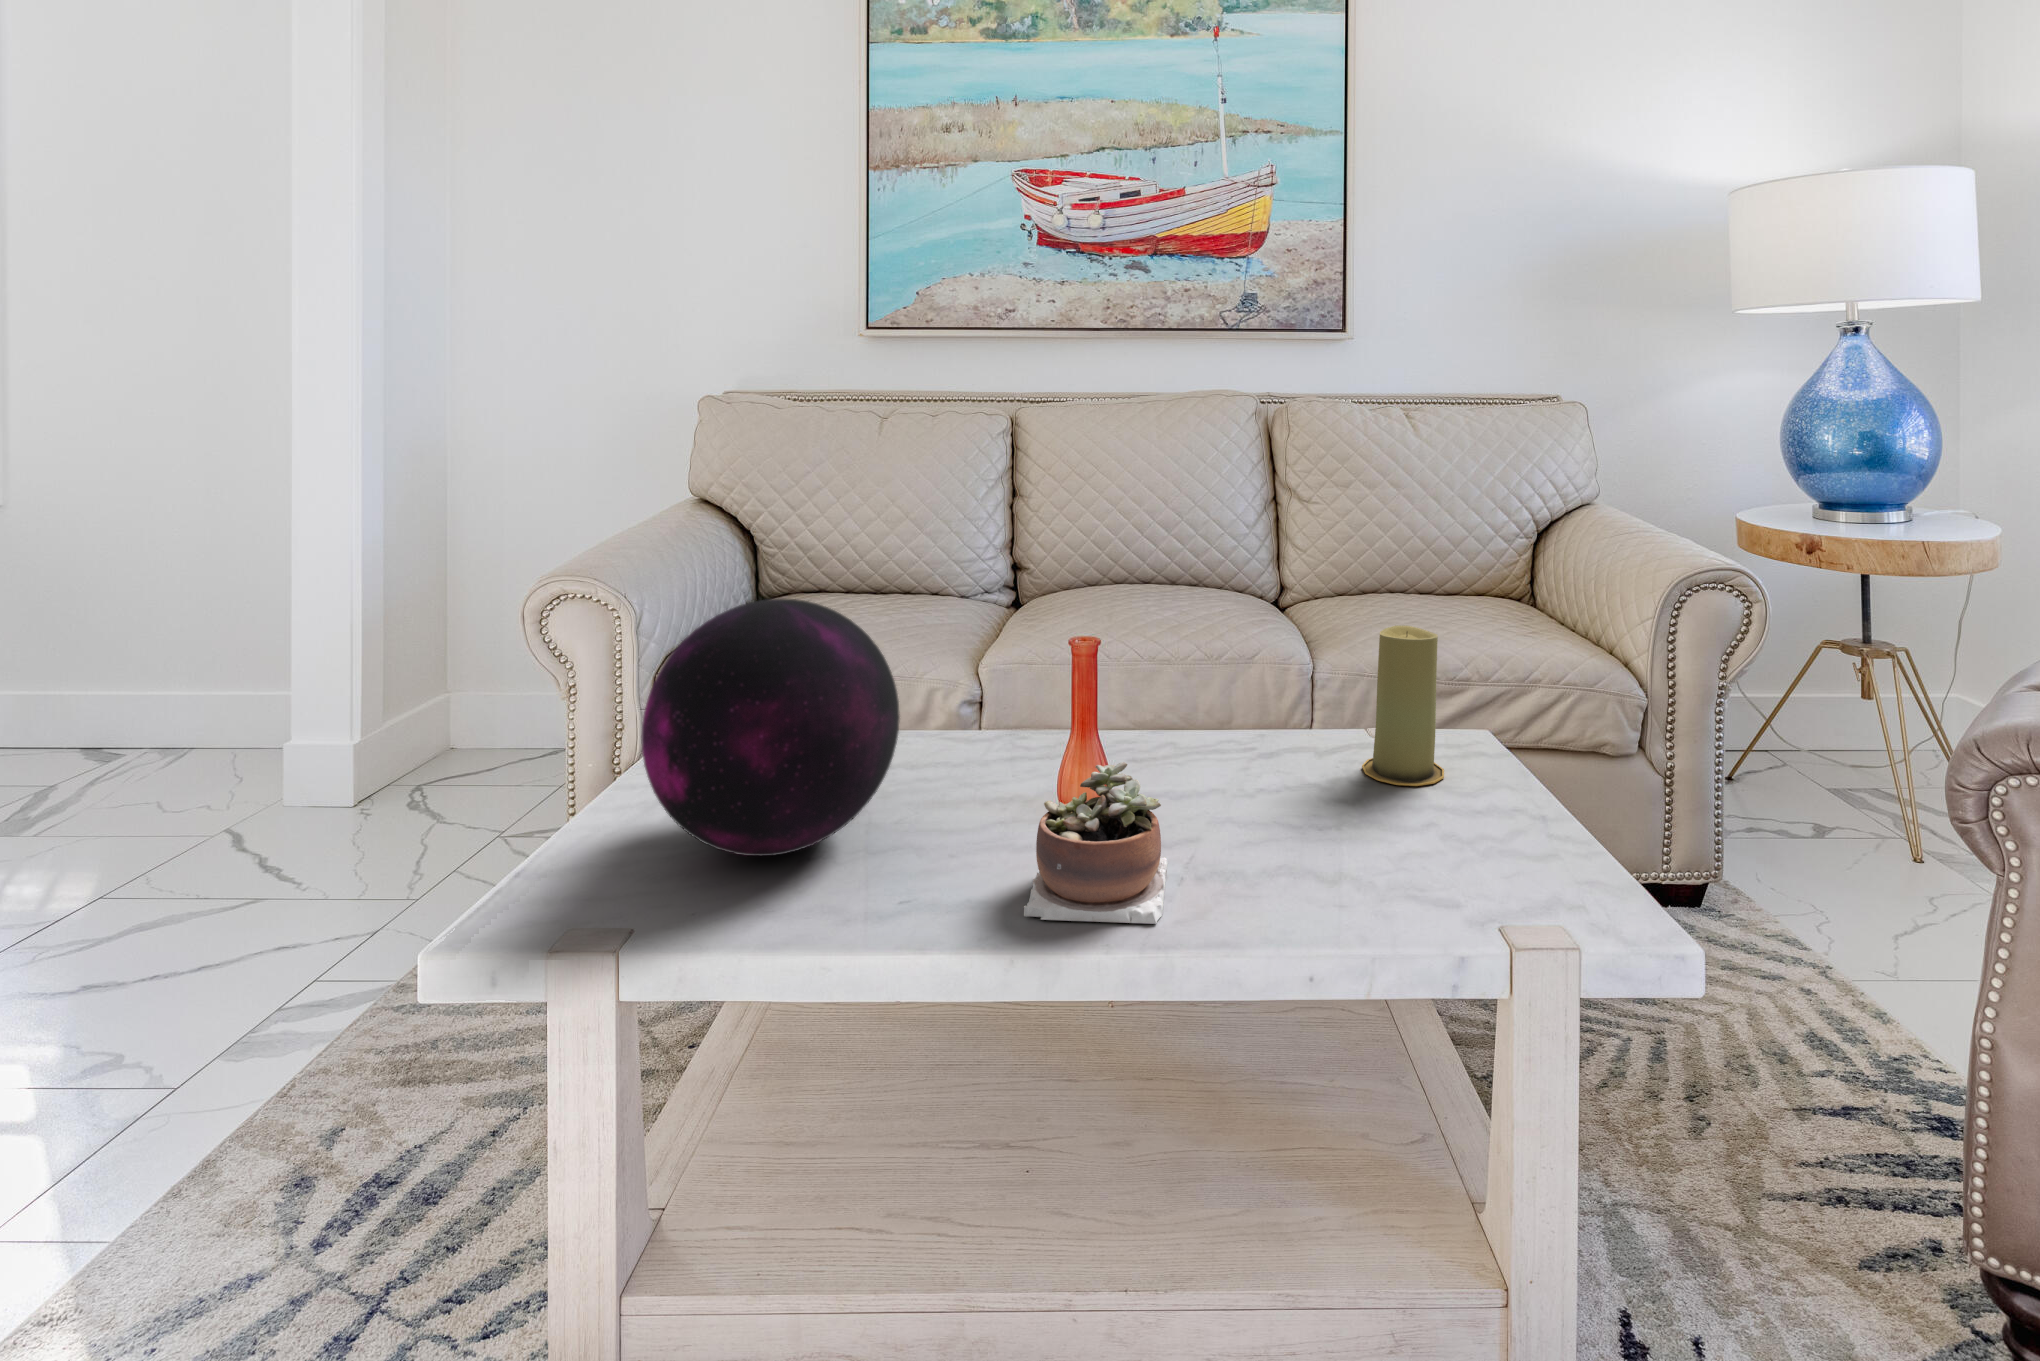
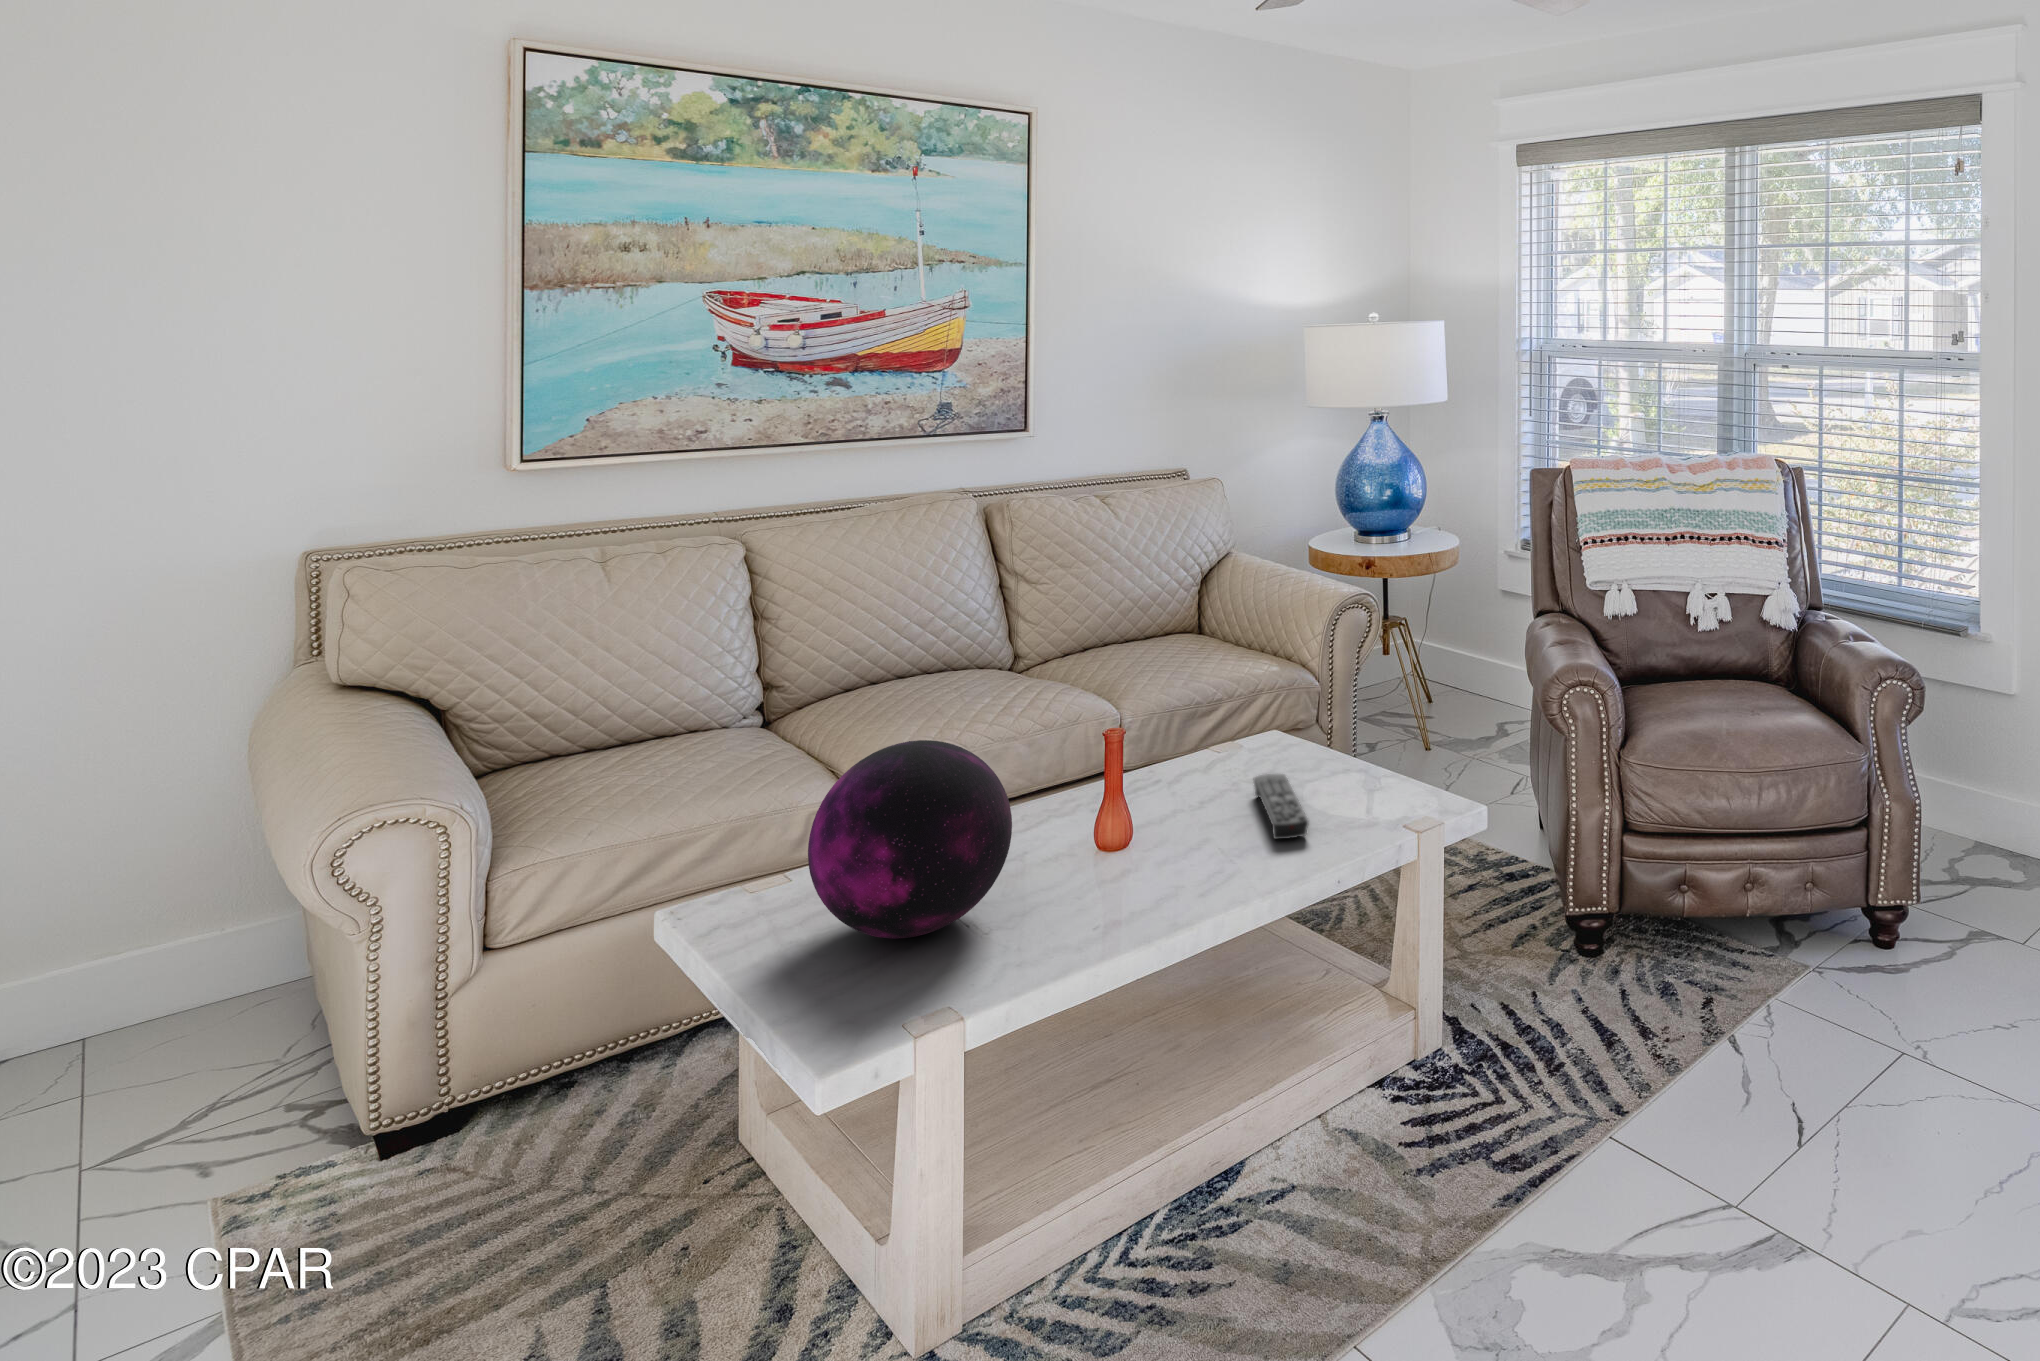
candle: present [1362,626,1444,786] -> none [1226,671,1279,774]
succulent plant: present [1024,762,1167,924] -> none [1119,793,1227,900]
remote control: none [1284,784,1402,902] -> present [1254,774,1309,839]

